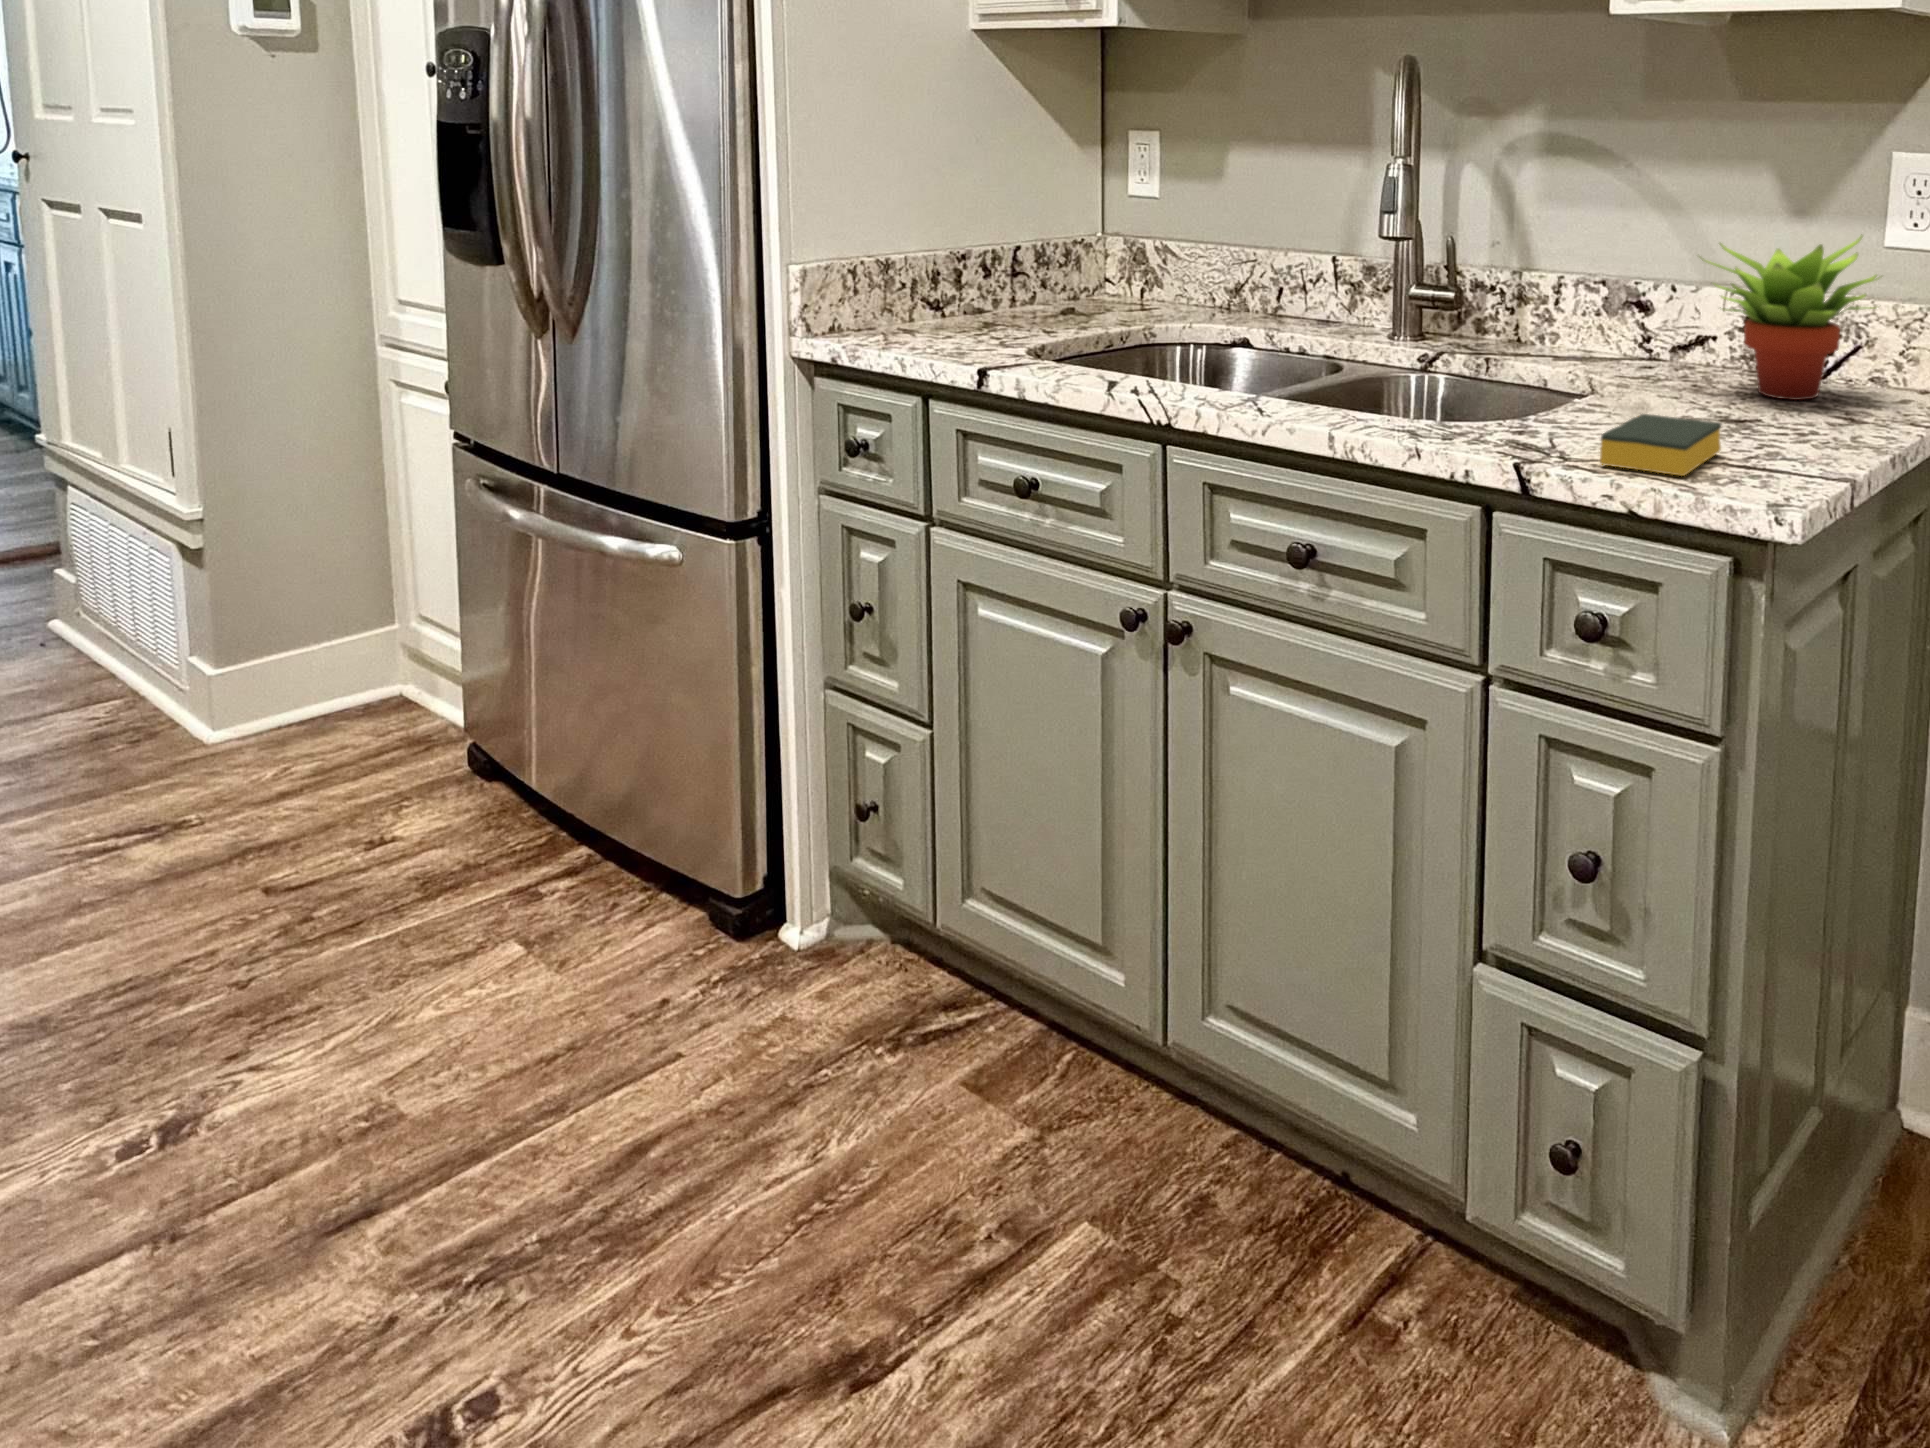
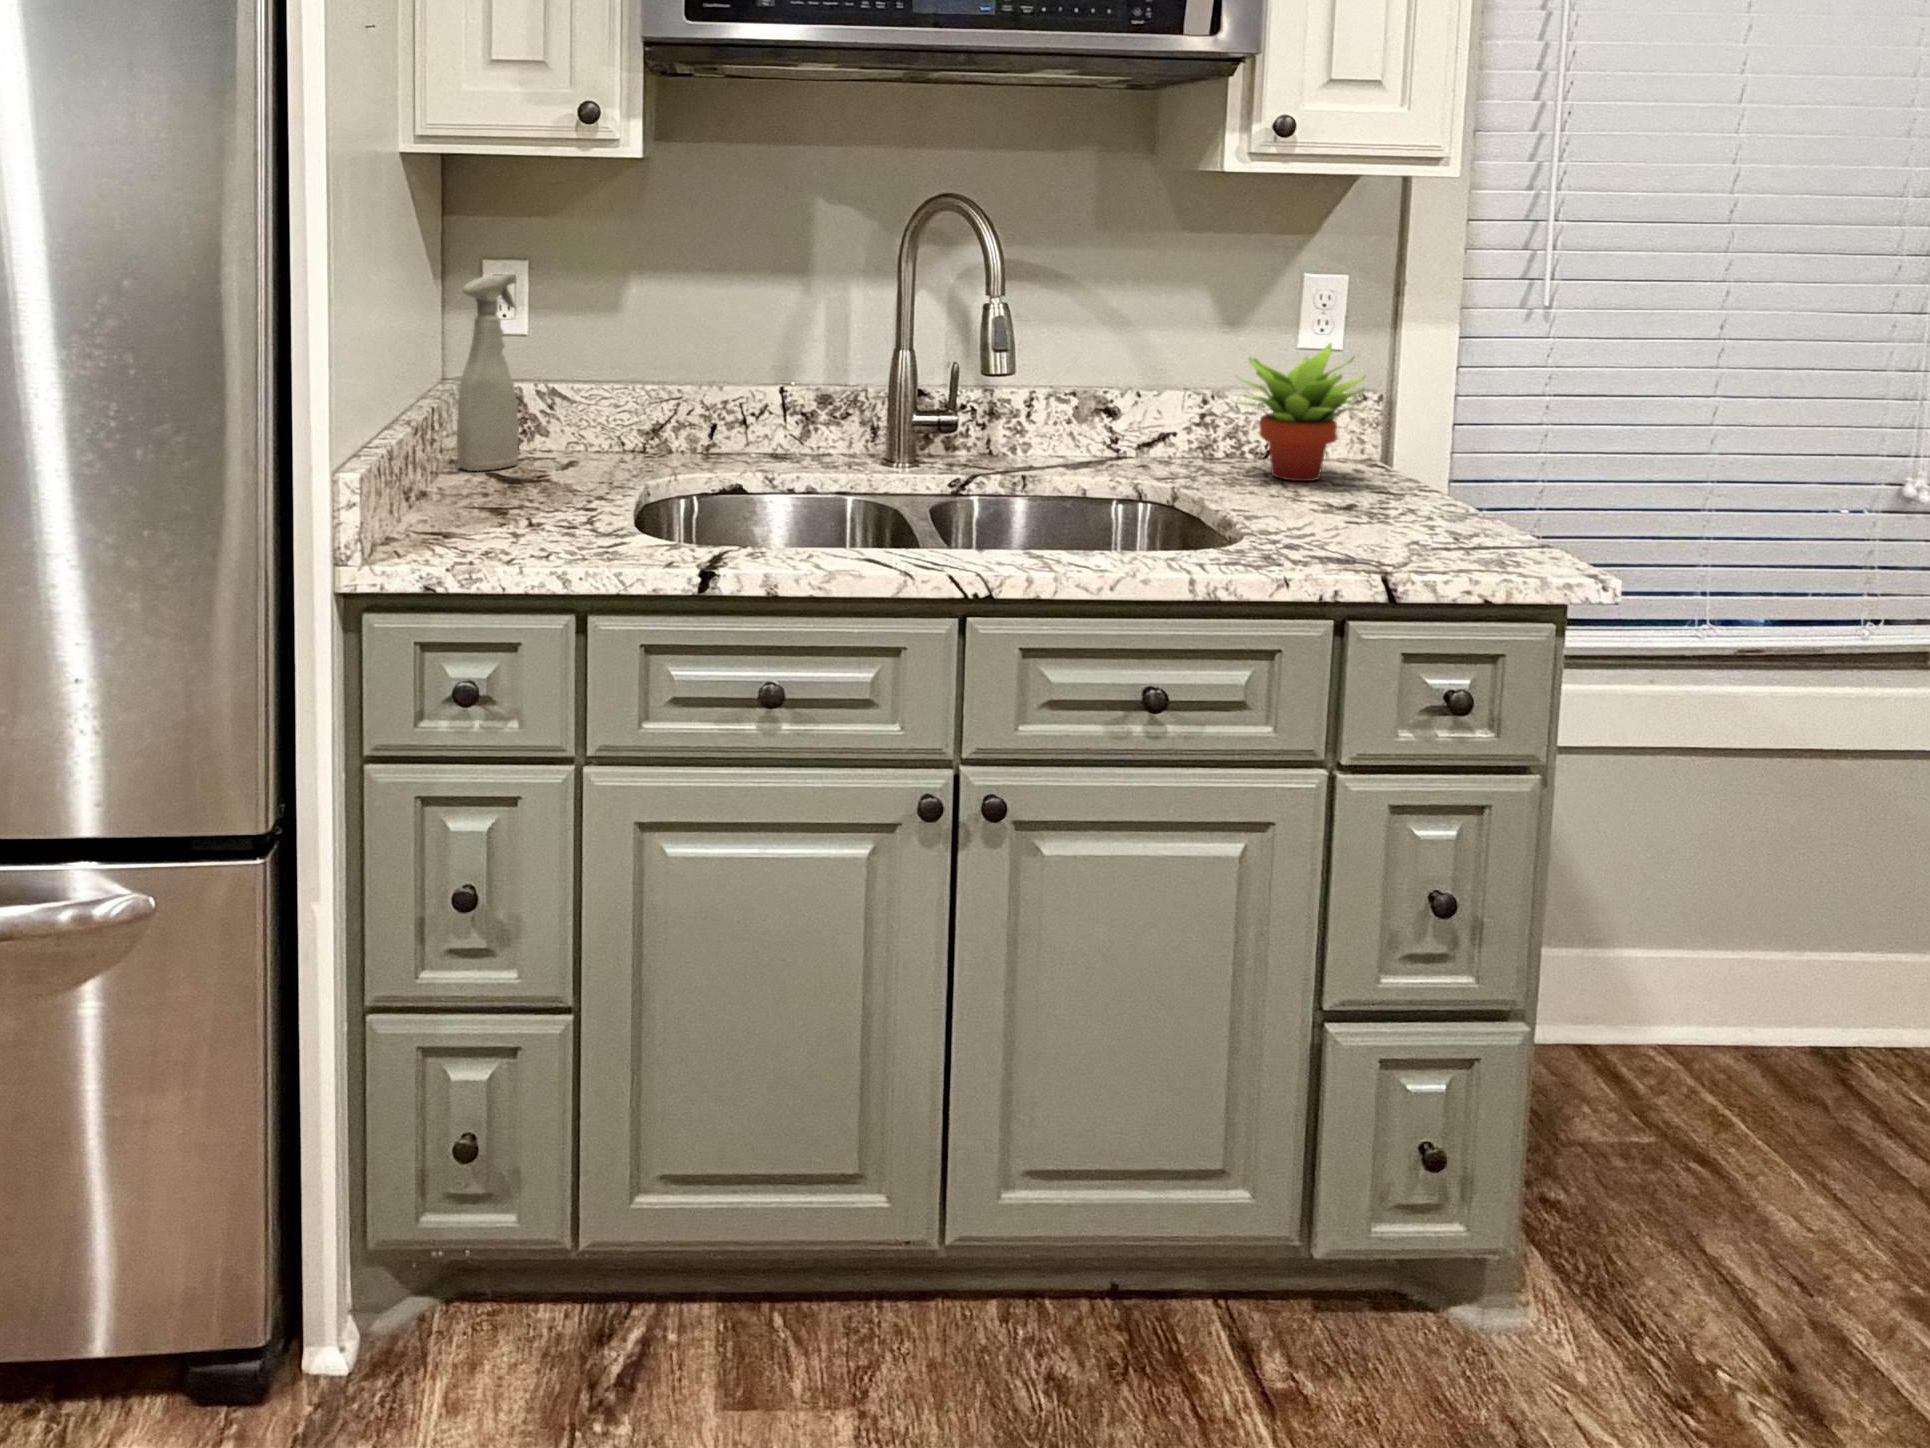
spray bottle: none [1086,140,1142,307] -> present [457,274,519,471]
sponge: present [1600,414,1721,476] -> none [1393,513,1517,563]

